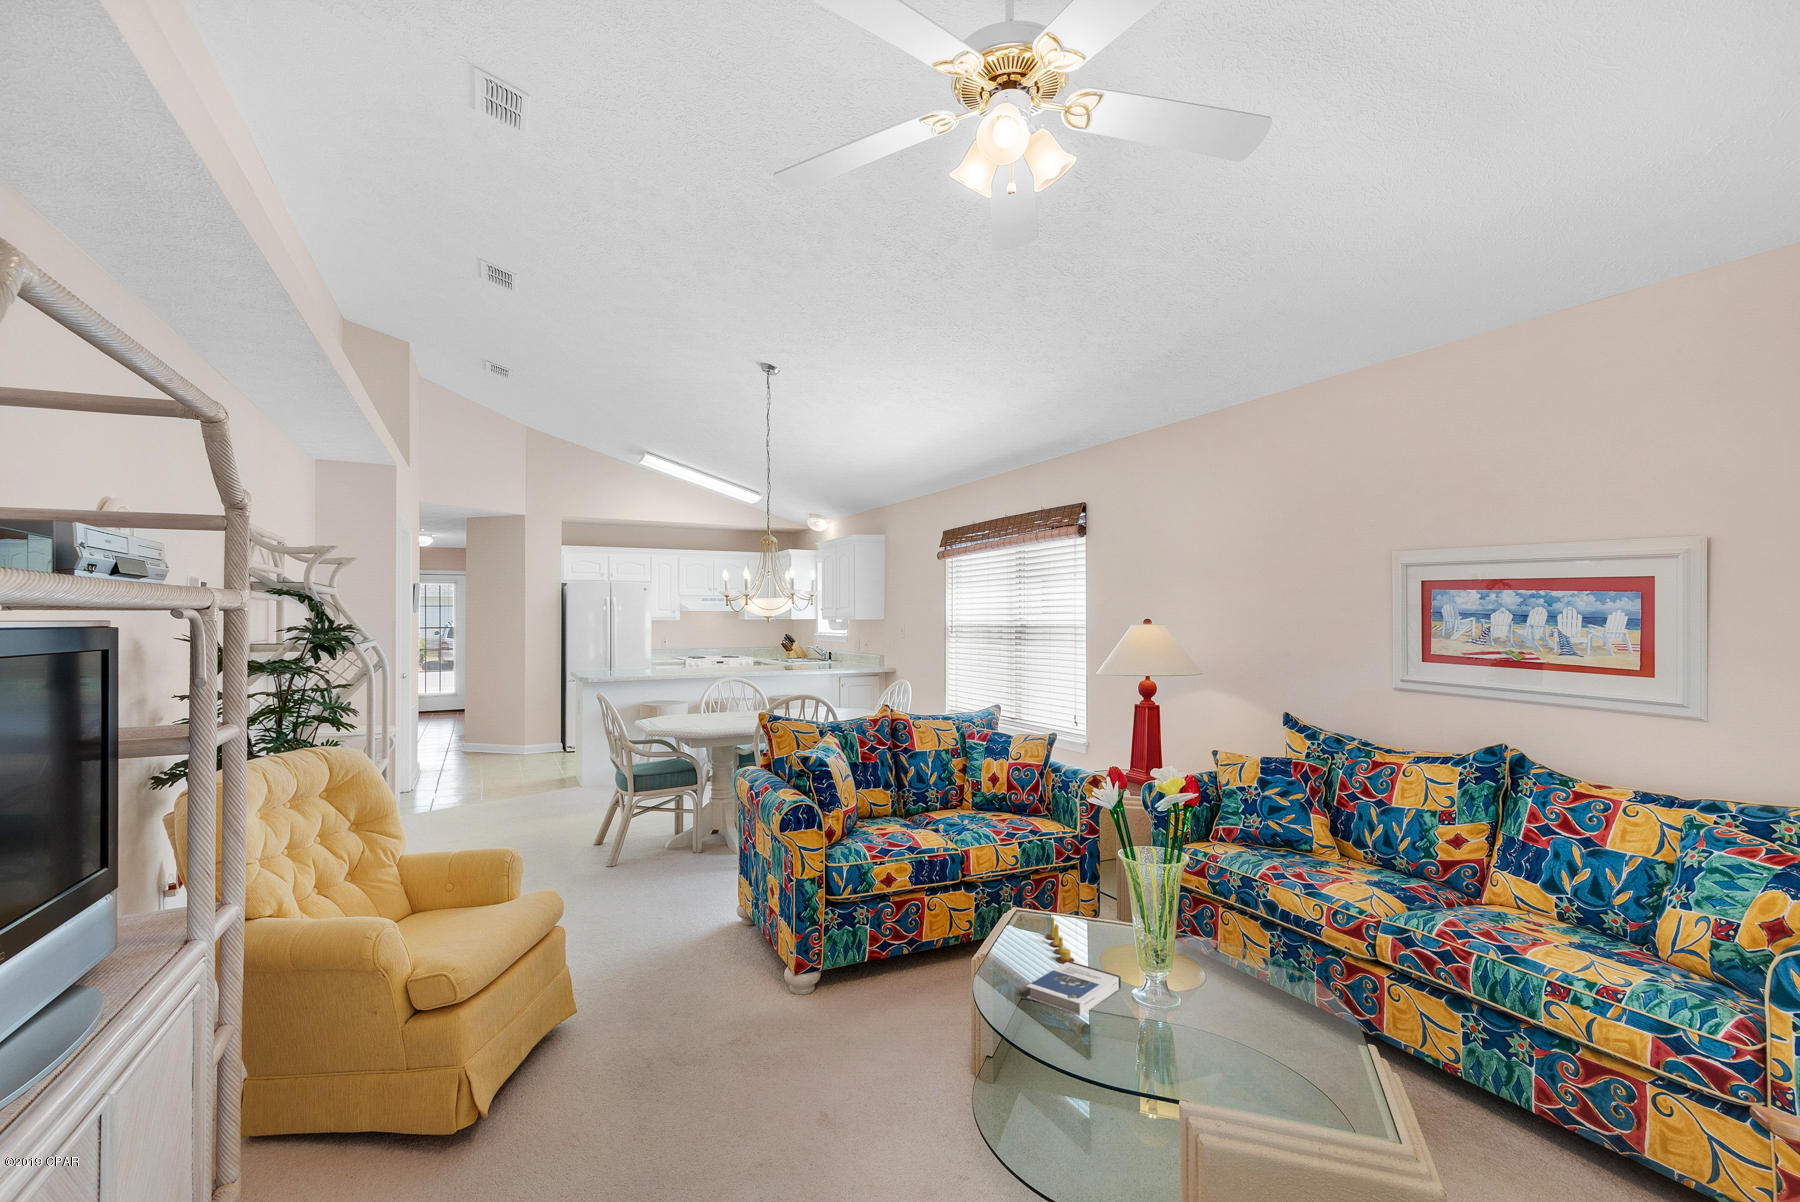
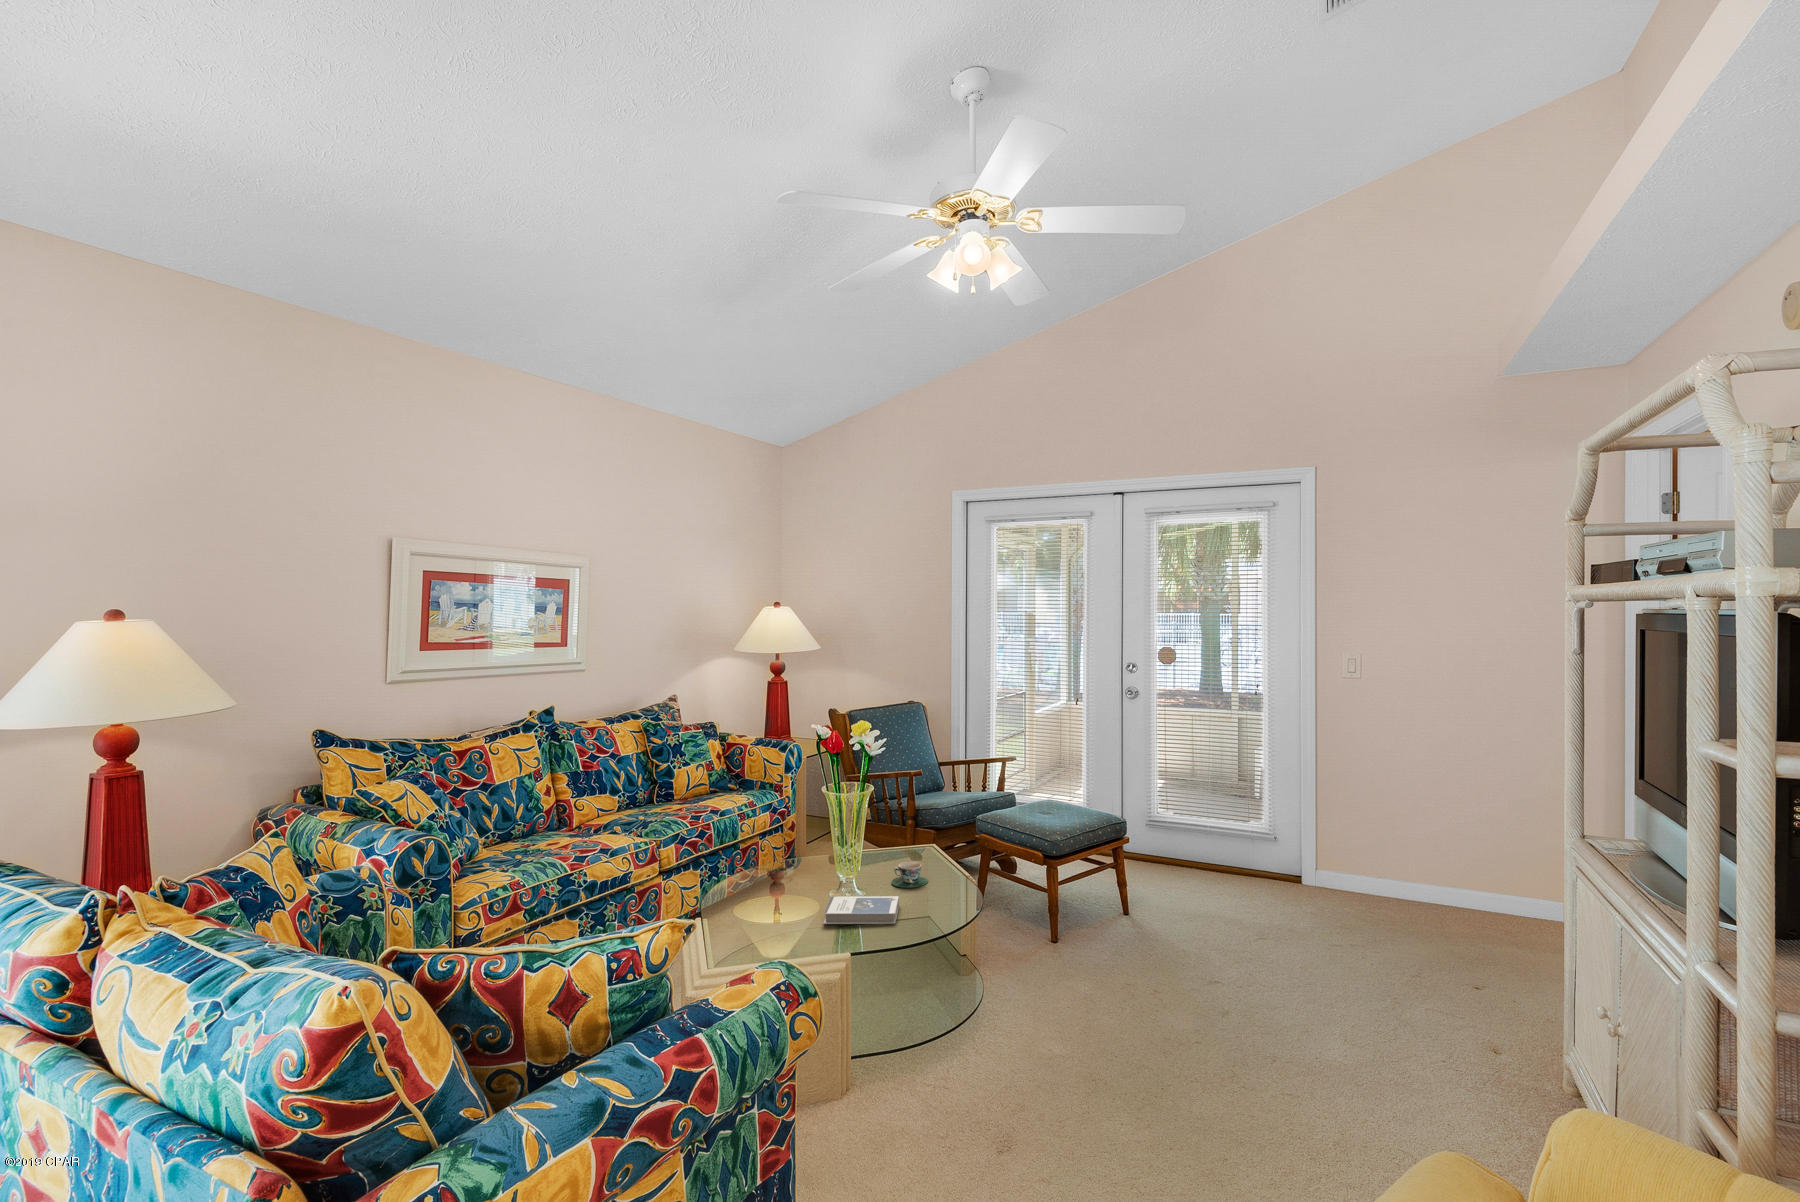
candle: present [1046,917,1074,964] -> none [727,920,802,952]
teacup: none [1142,1015,1199,1064] -> present [891,861,928,888]

